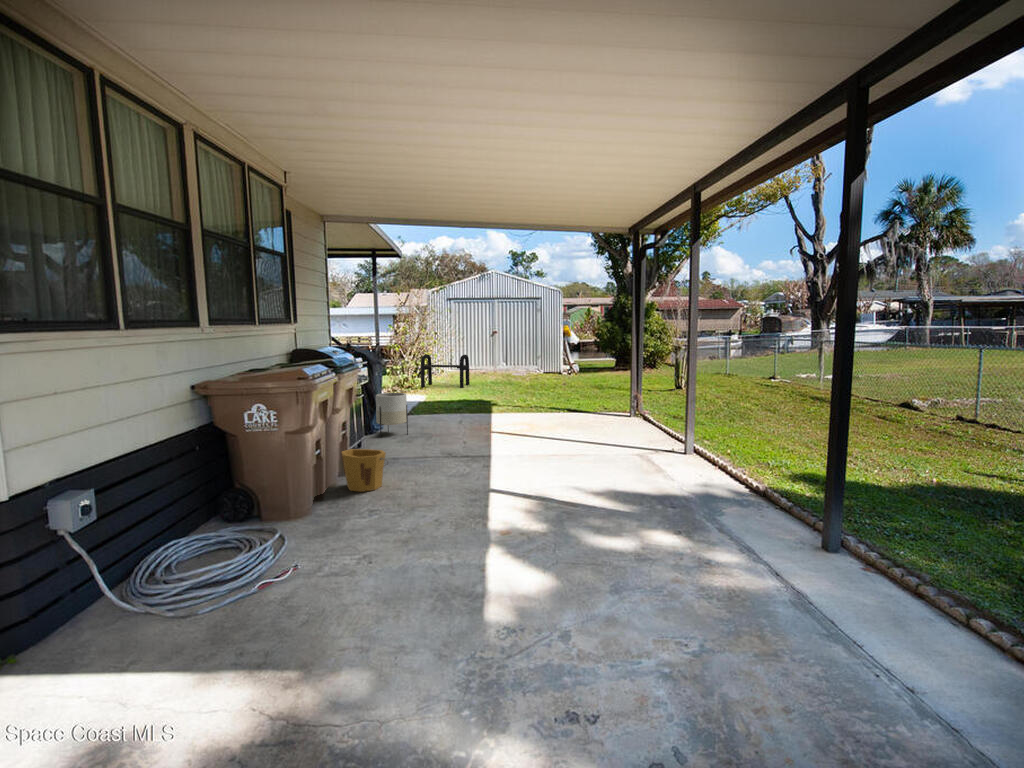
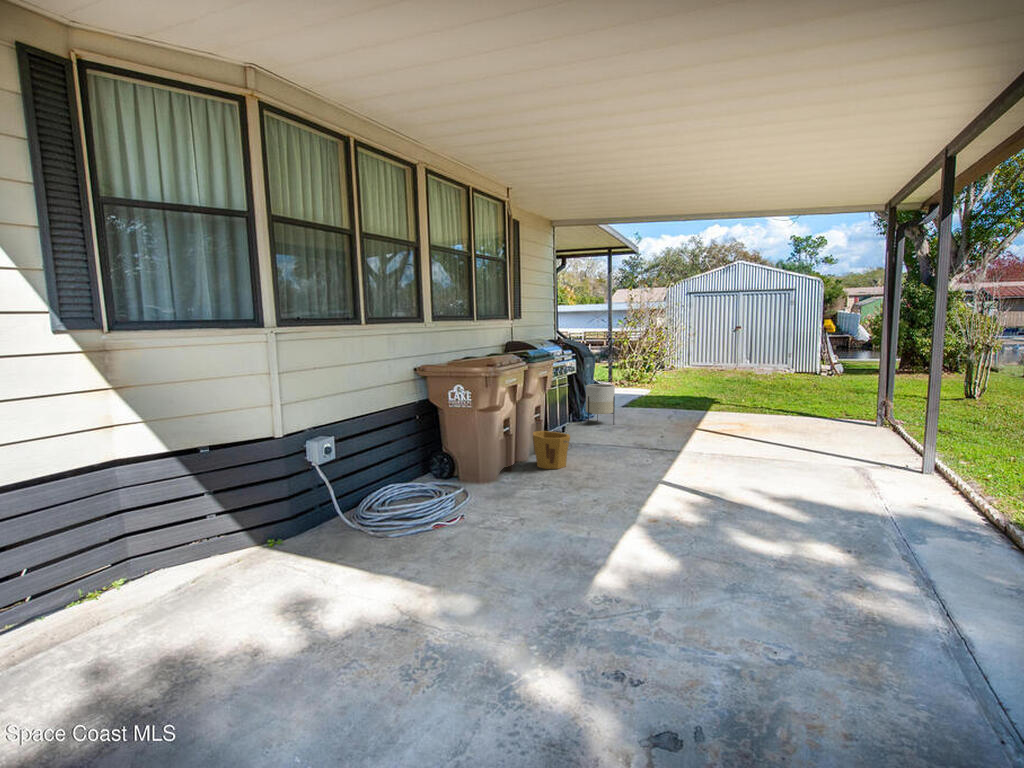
bench: present [421,354,469,388] -> none [653,349,705,384]

